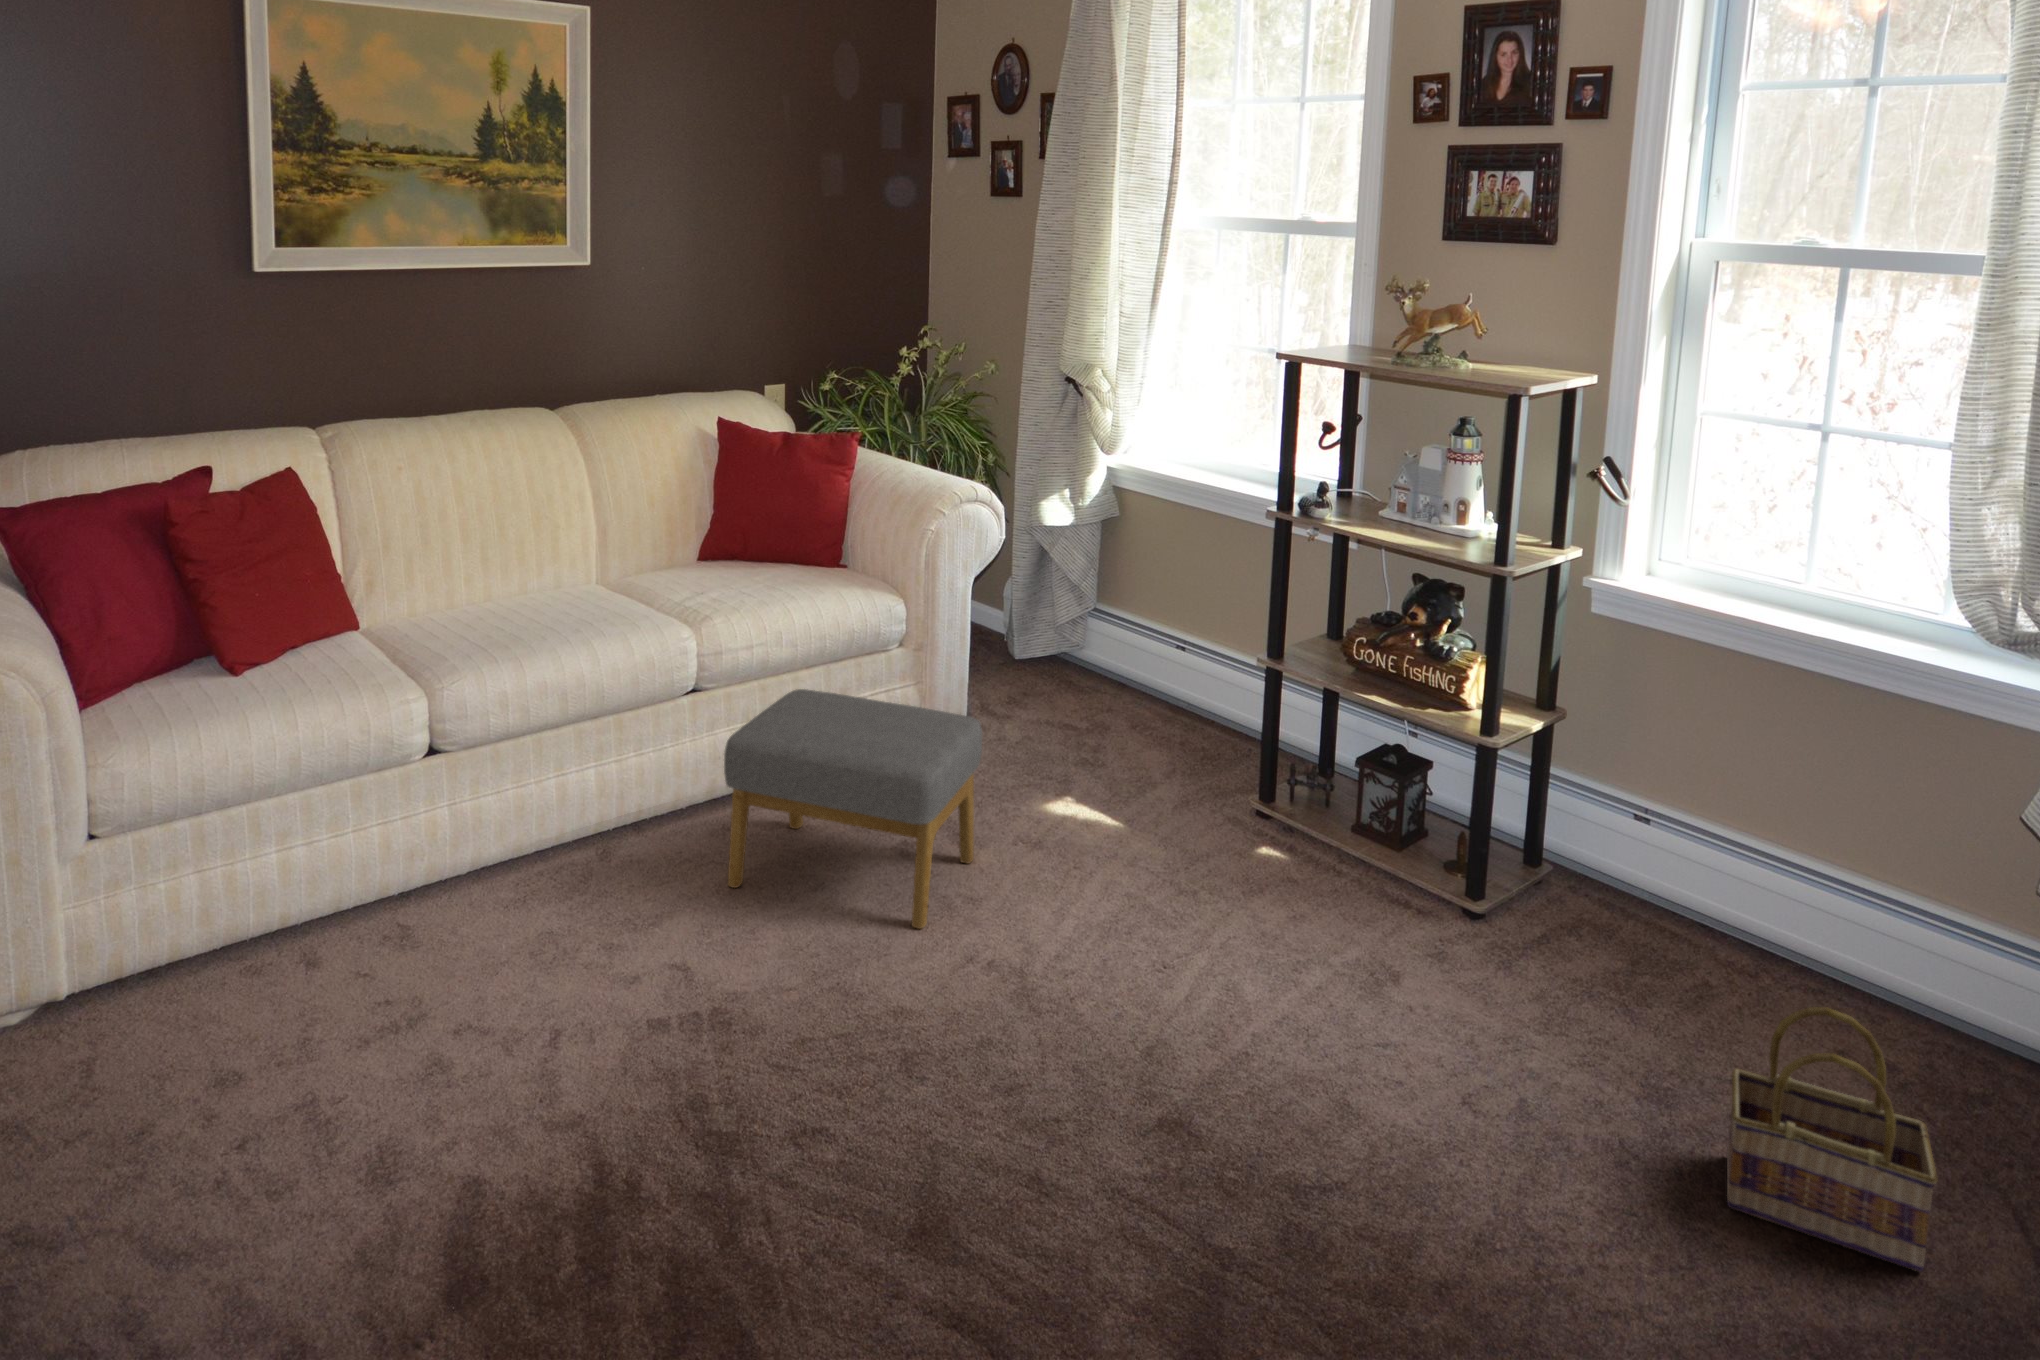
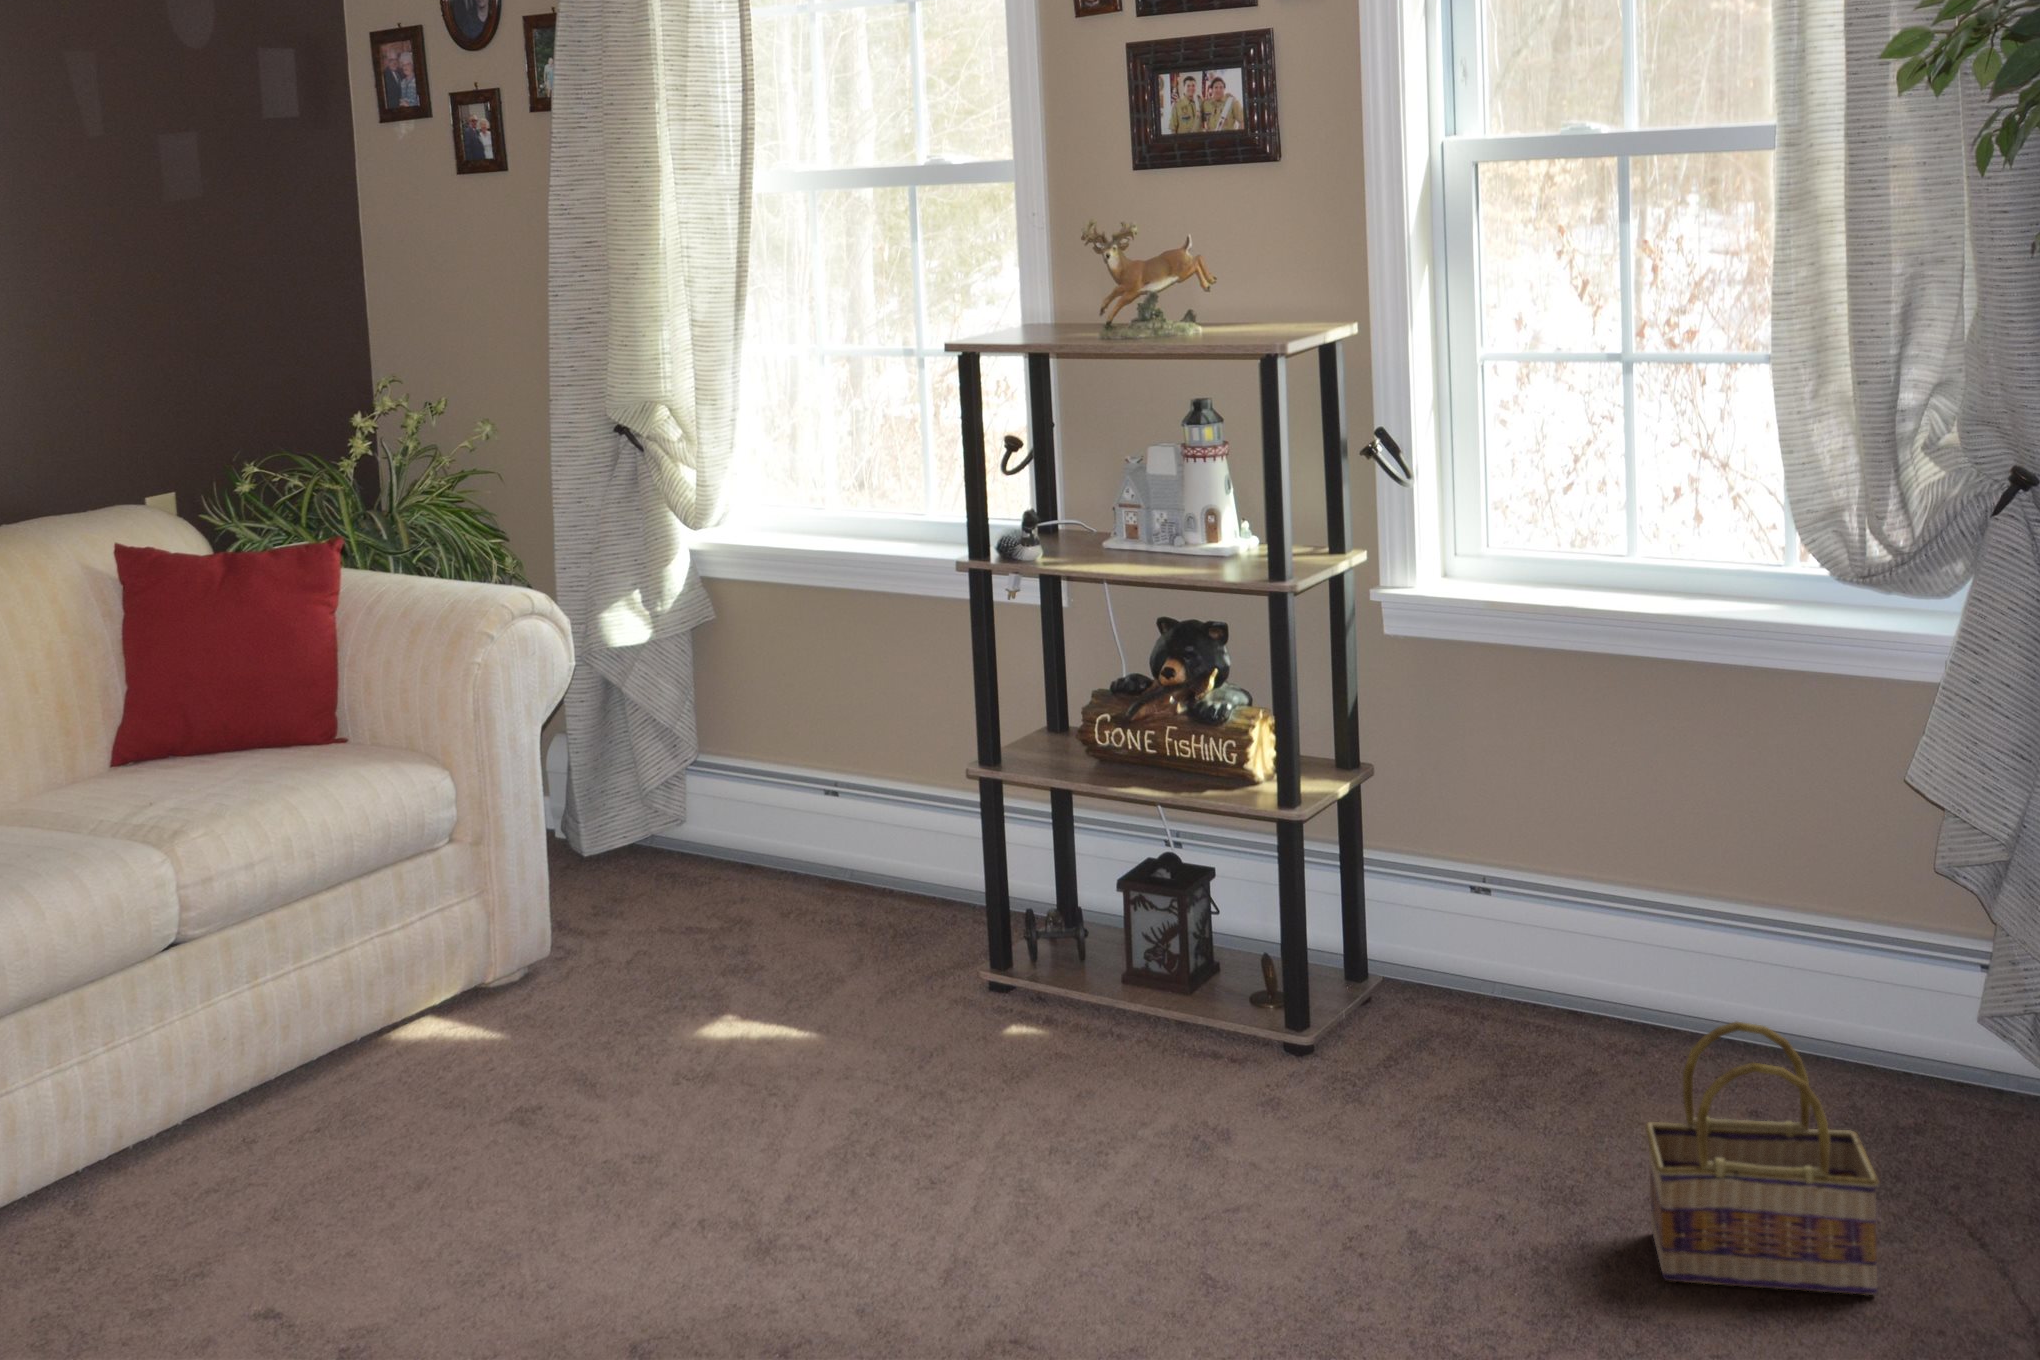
footstool: present [724,689,982,929] -> none [265,903,627,1204]

